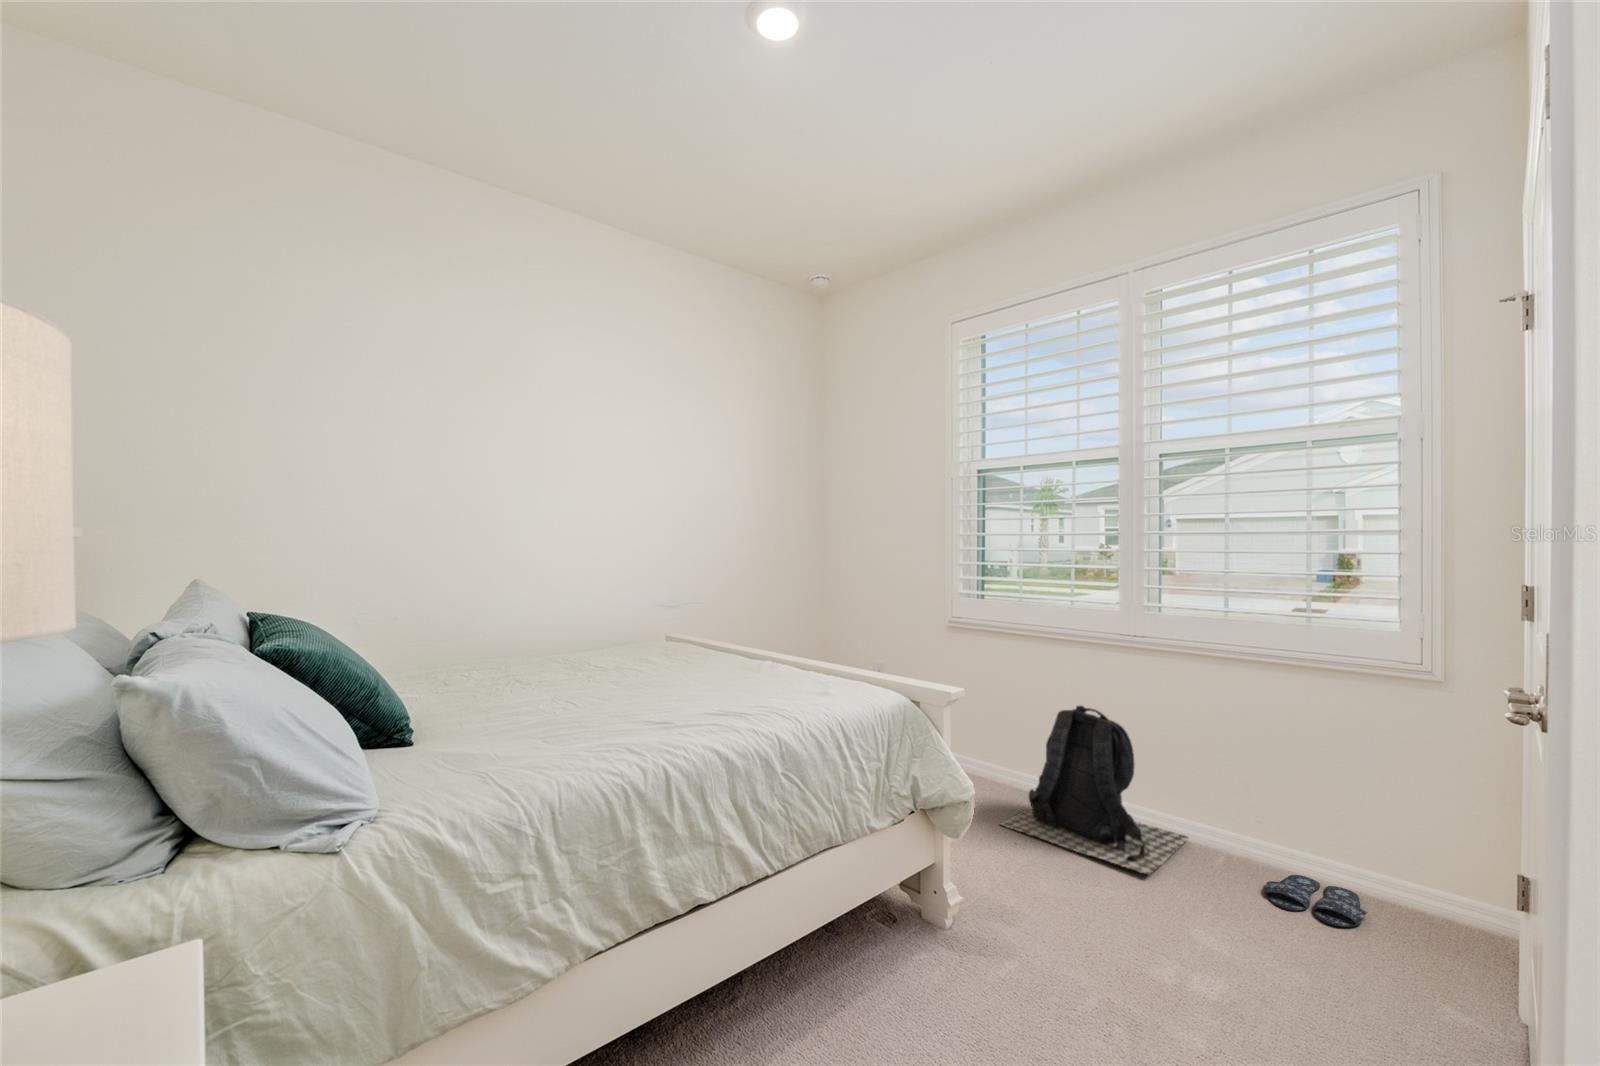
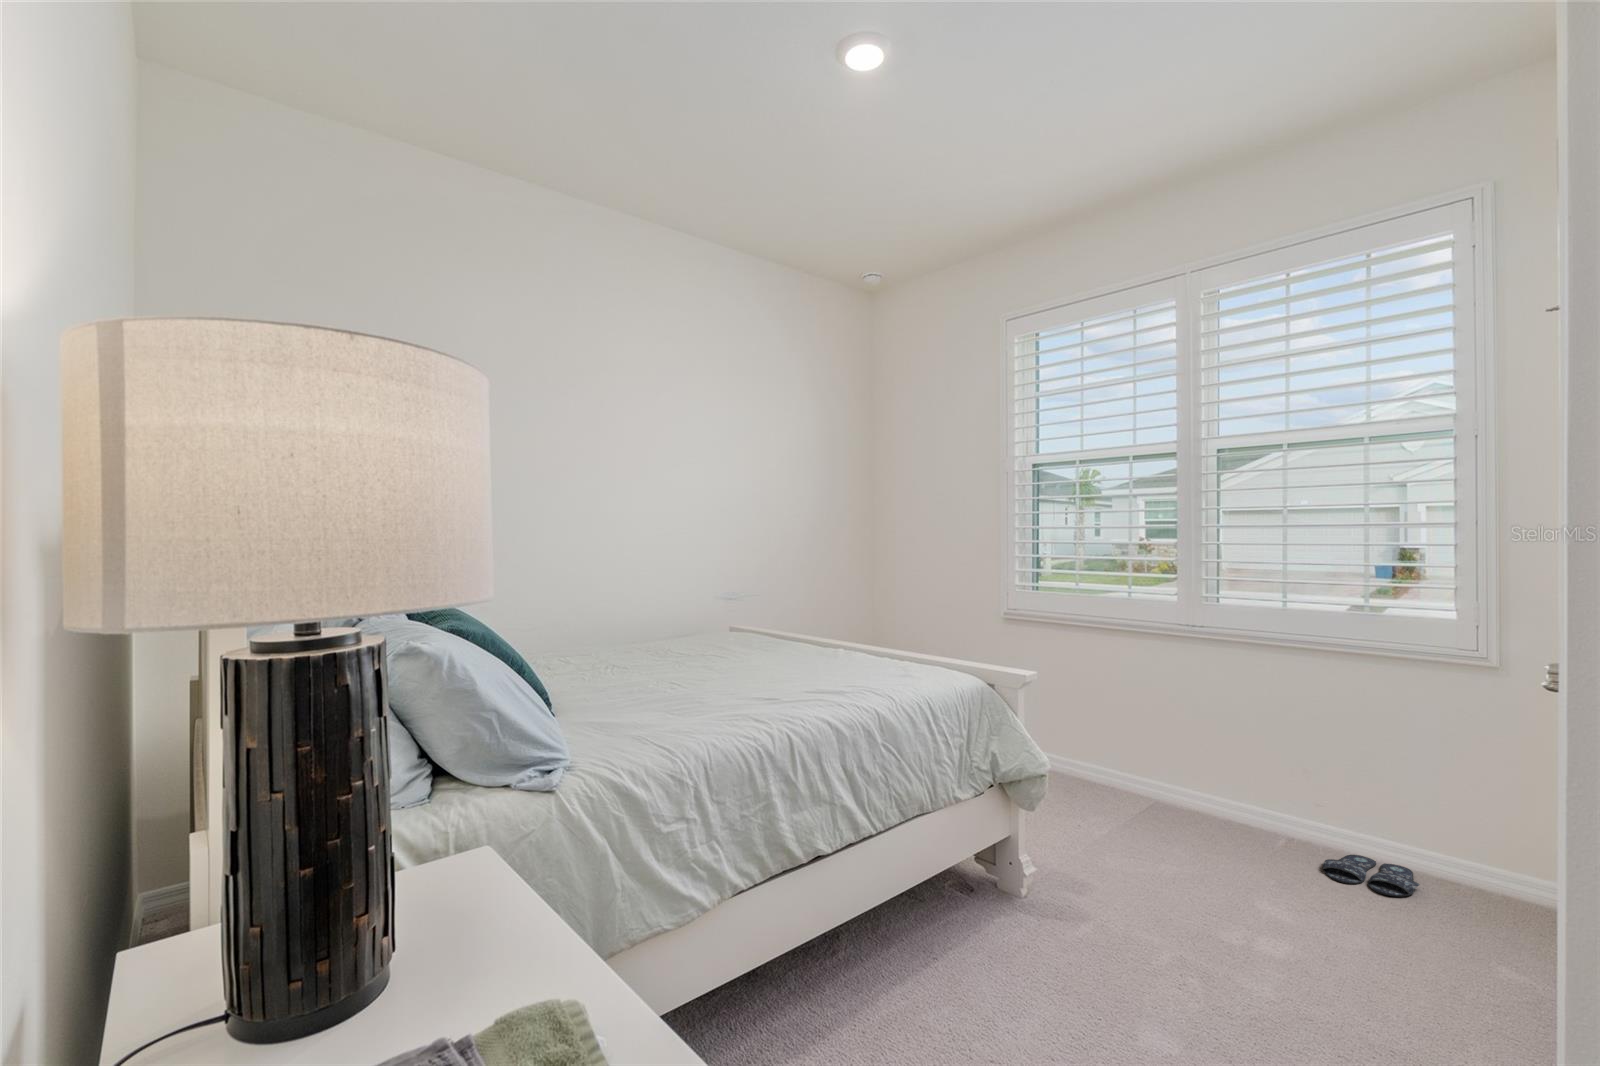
backpack: present [1001,705,1189,875] -> none [1062,696,1251,854]

